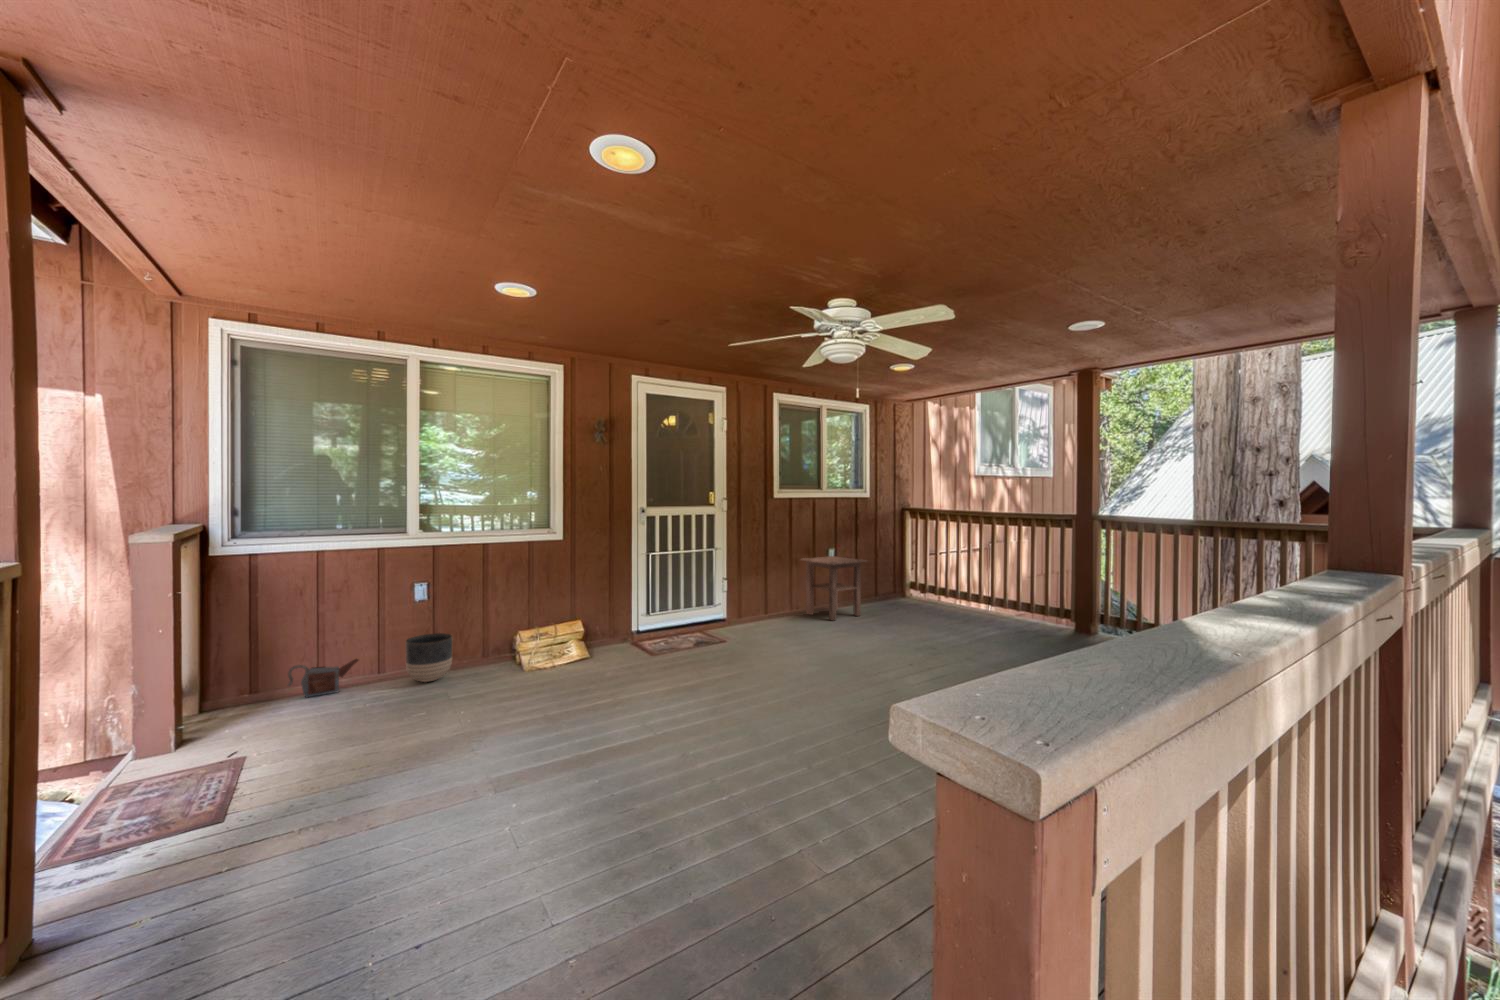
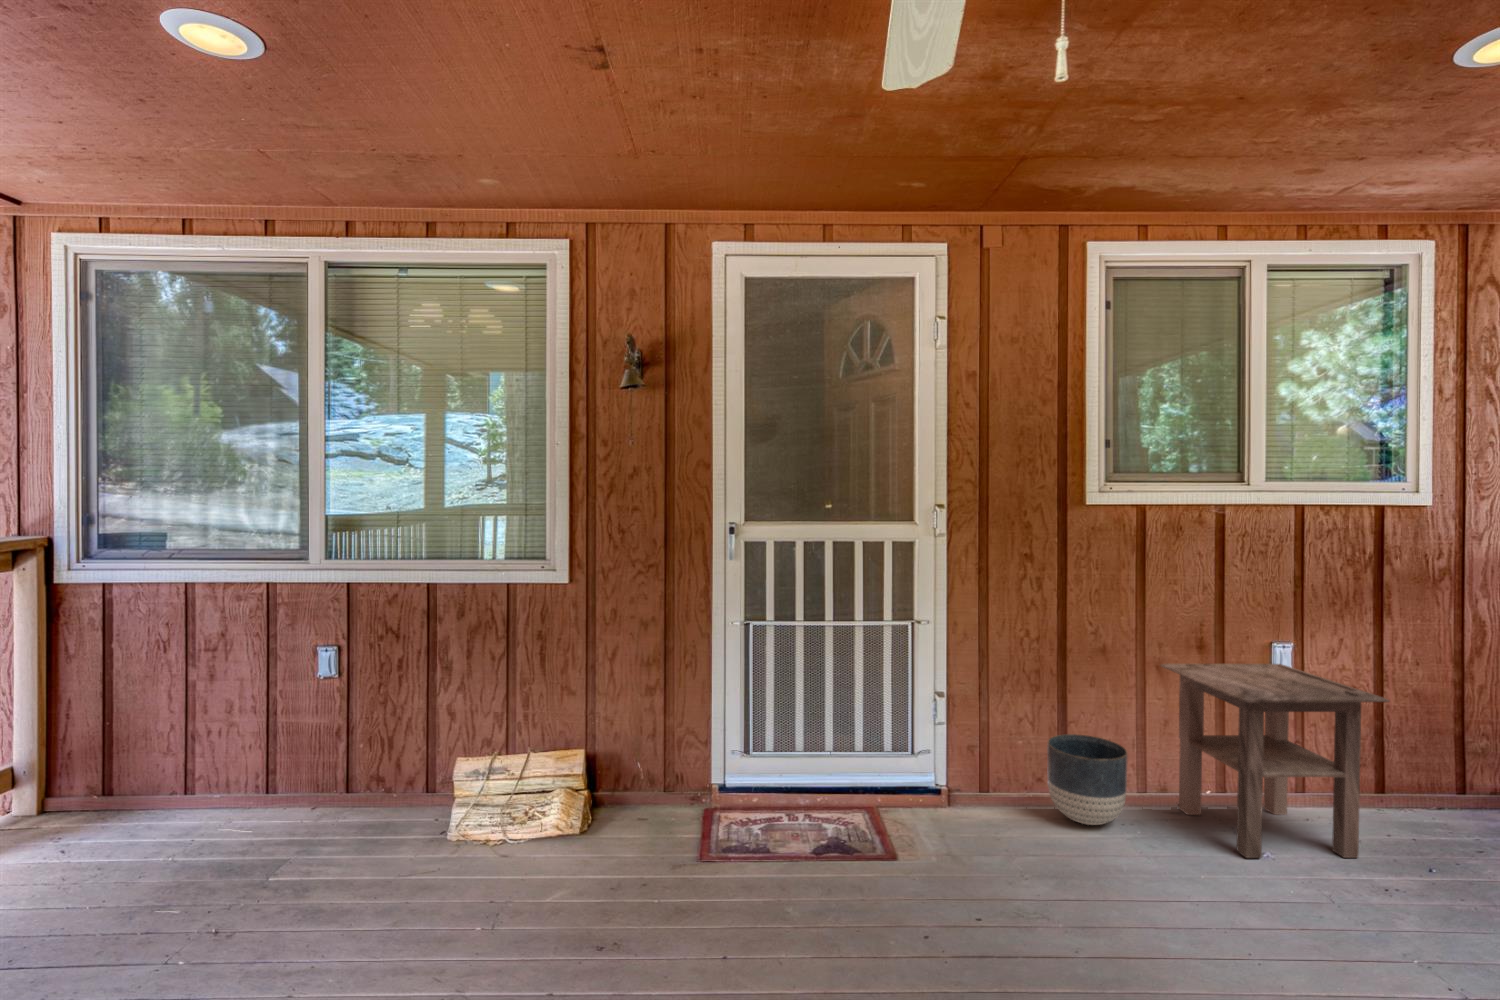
planter: present [405,633,453,682] -> present [1047,734,1128,825]
watering can: present [288,659,358,697] -> none [118,763,216,817]

